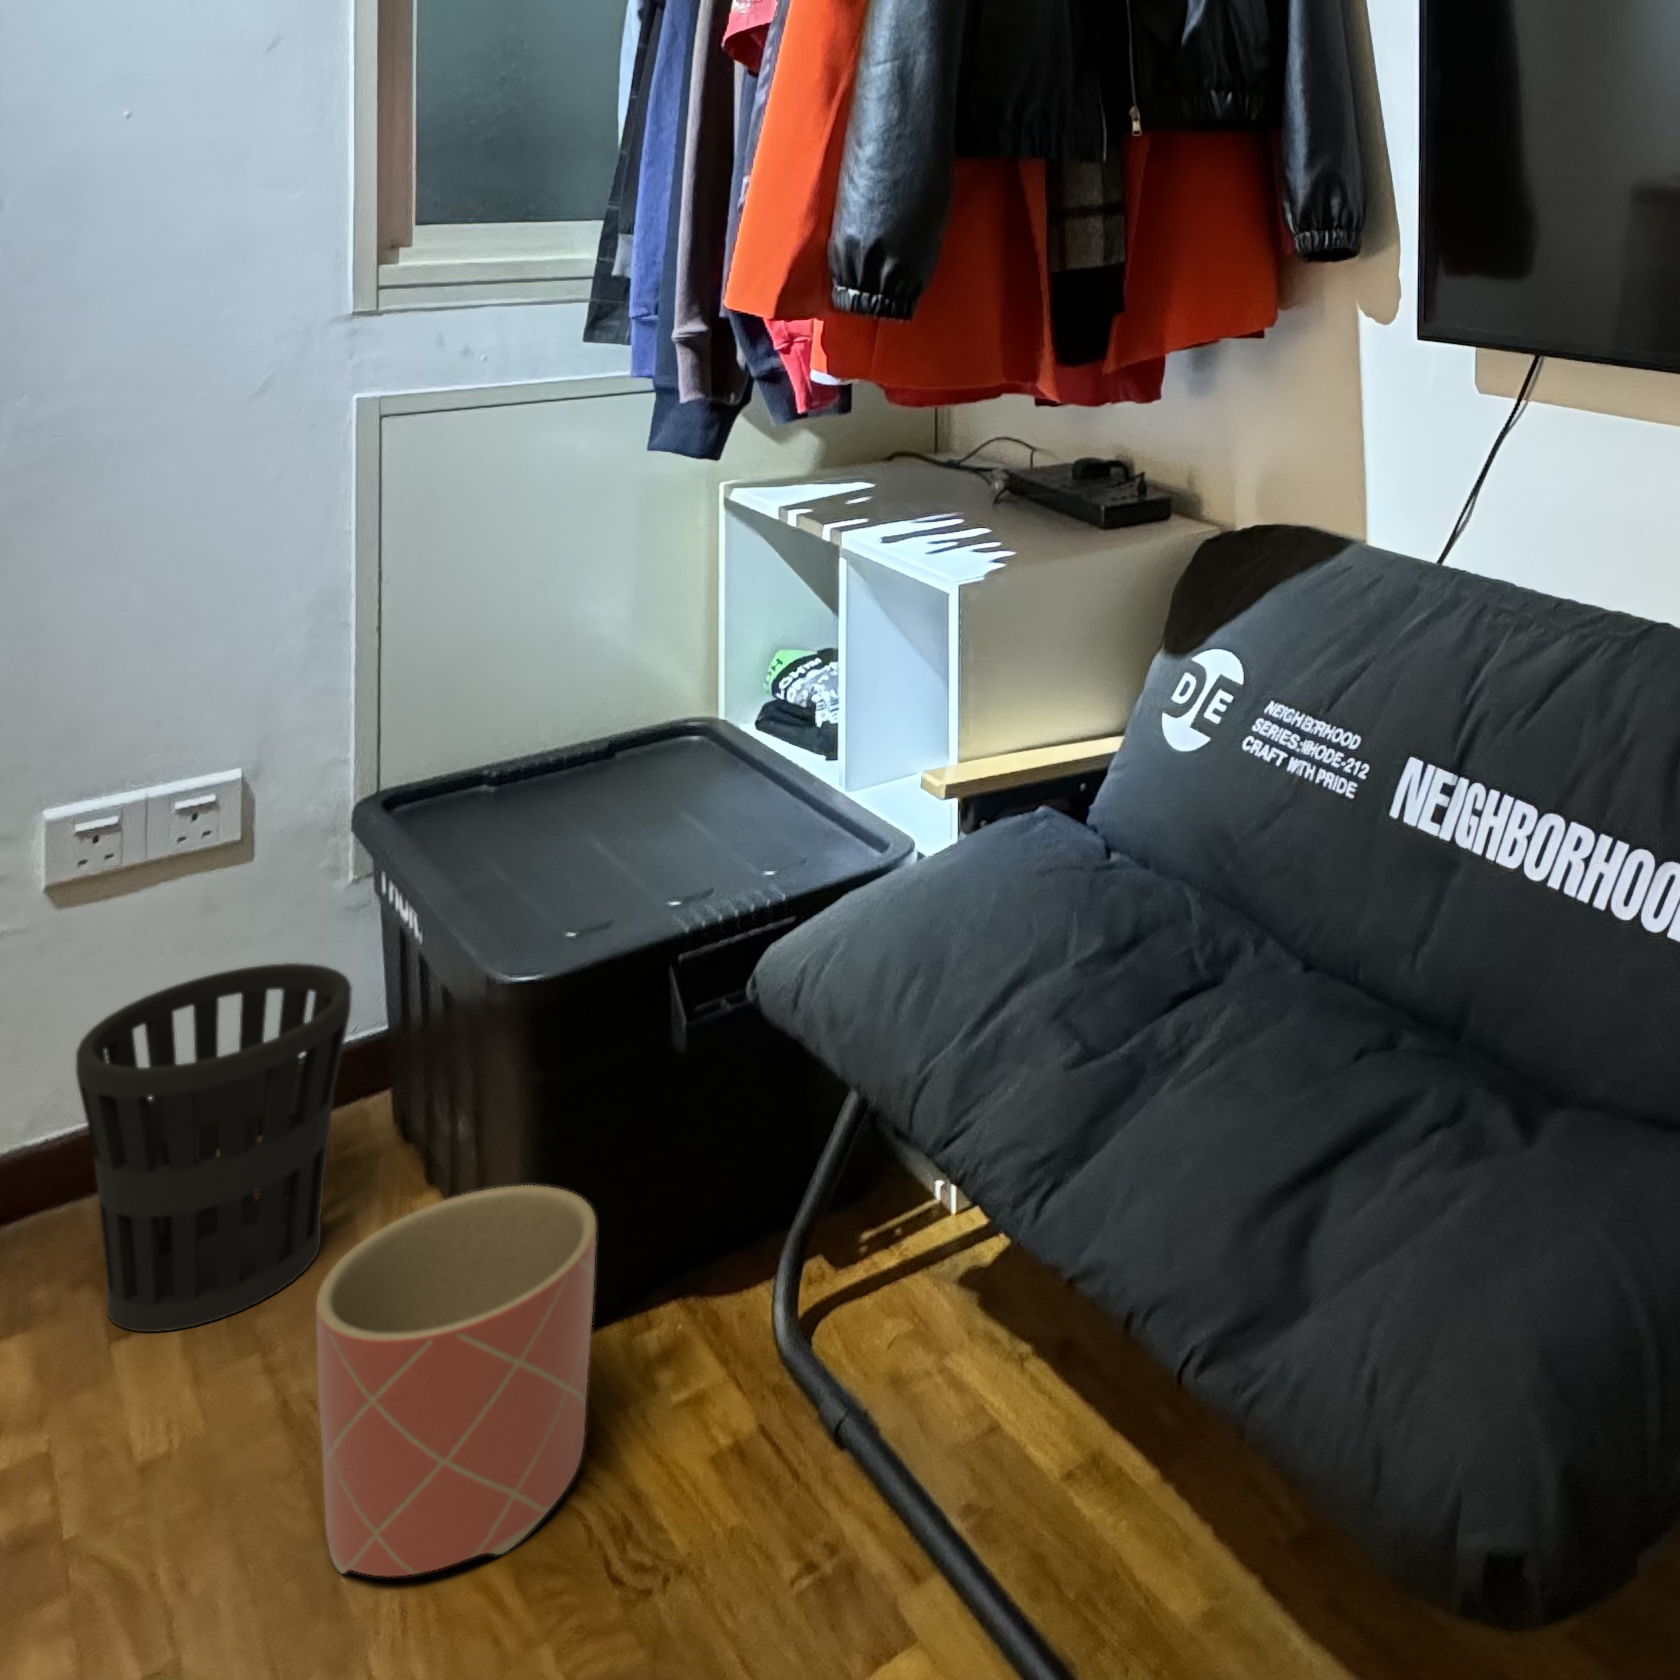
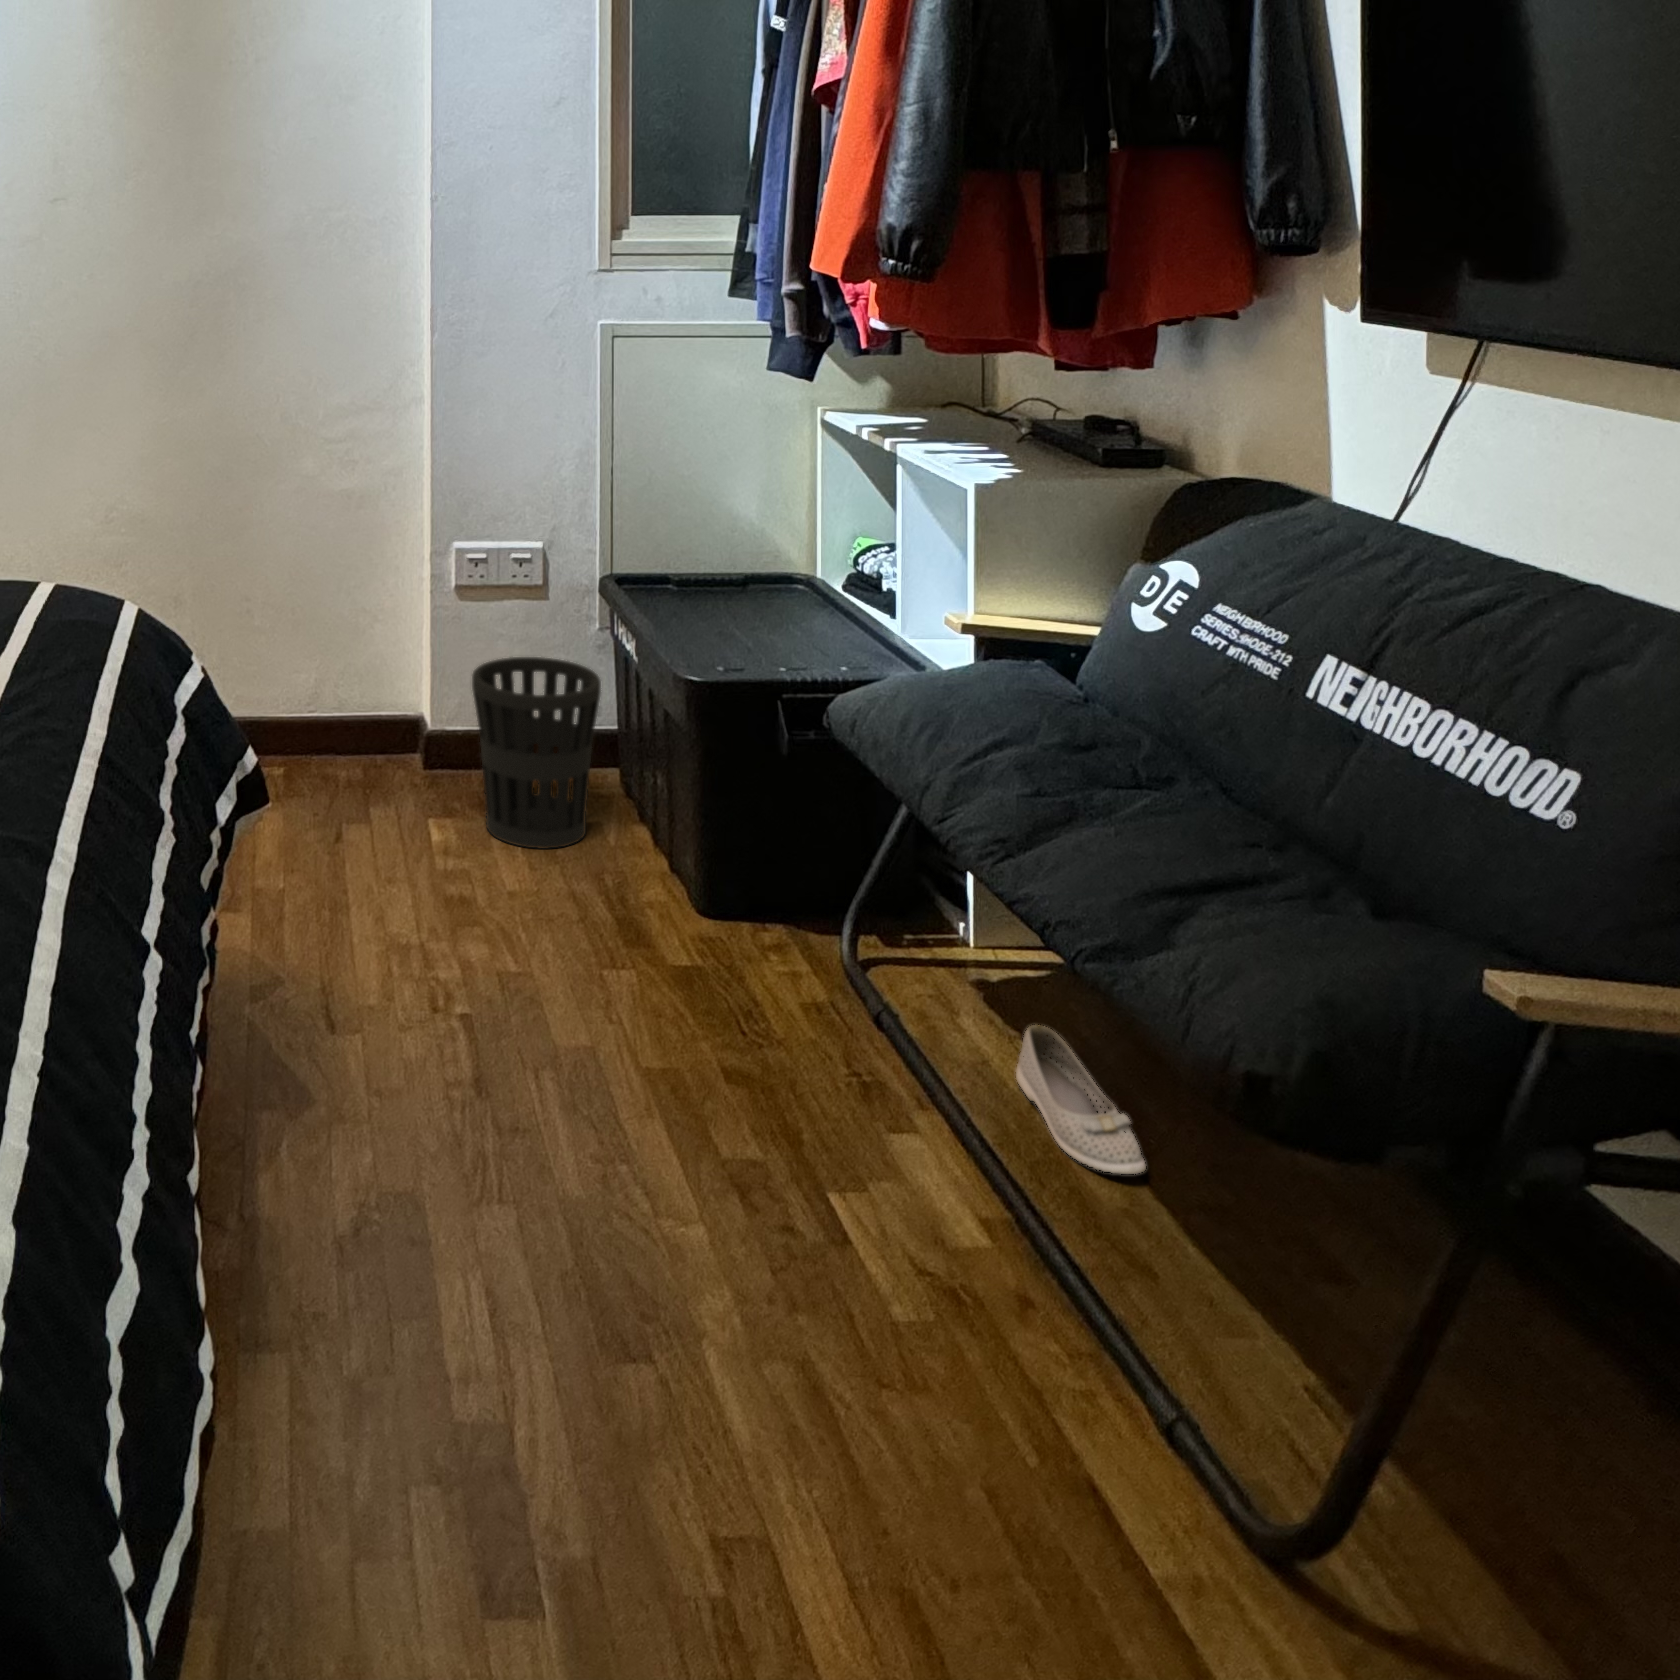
planter: present [316,1185,596,1576] -> none [591,800,735,1003]
shoe: none [1034,1348,1217,1560] -> present [1016,1025,1146,1174]

